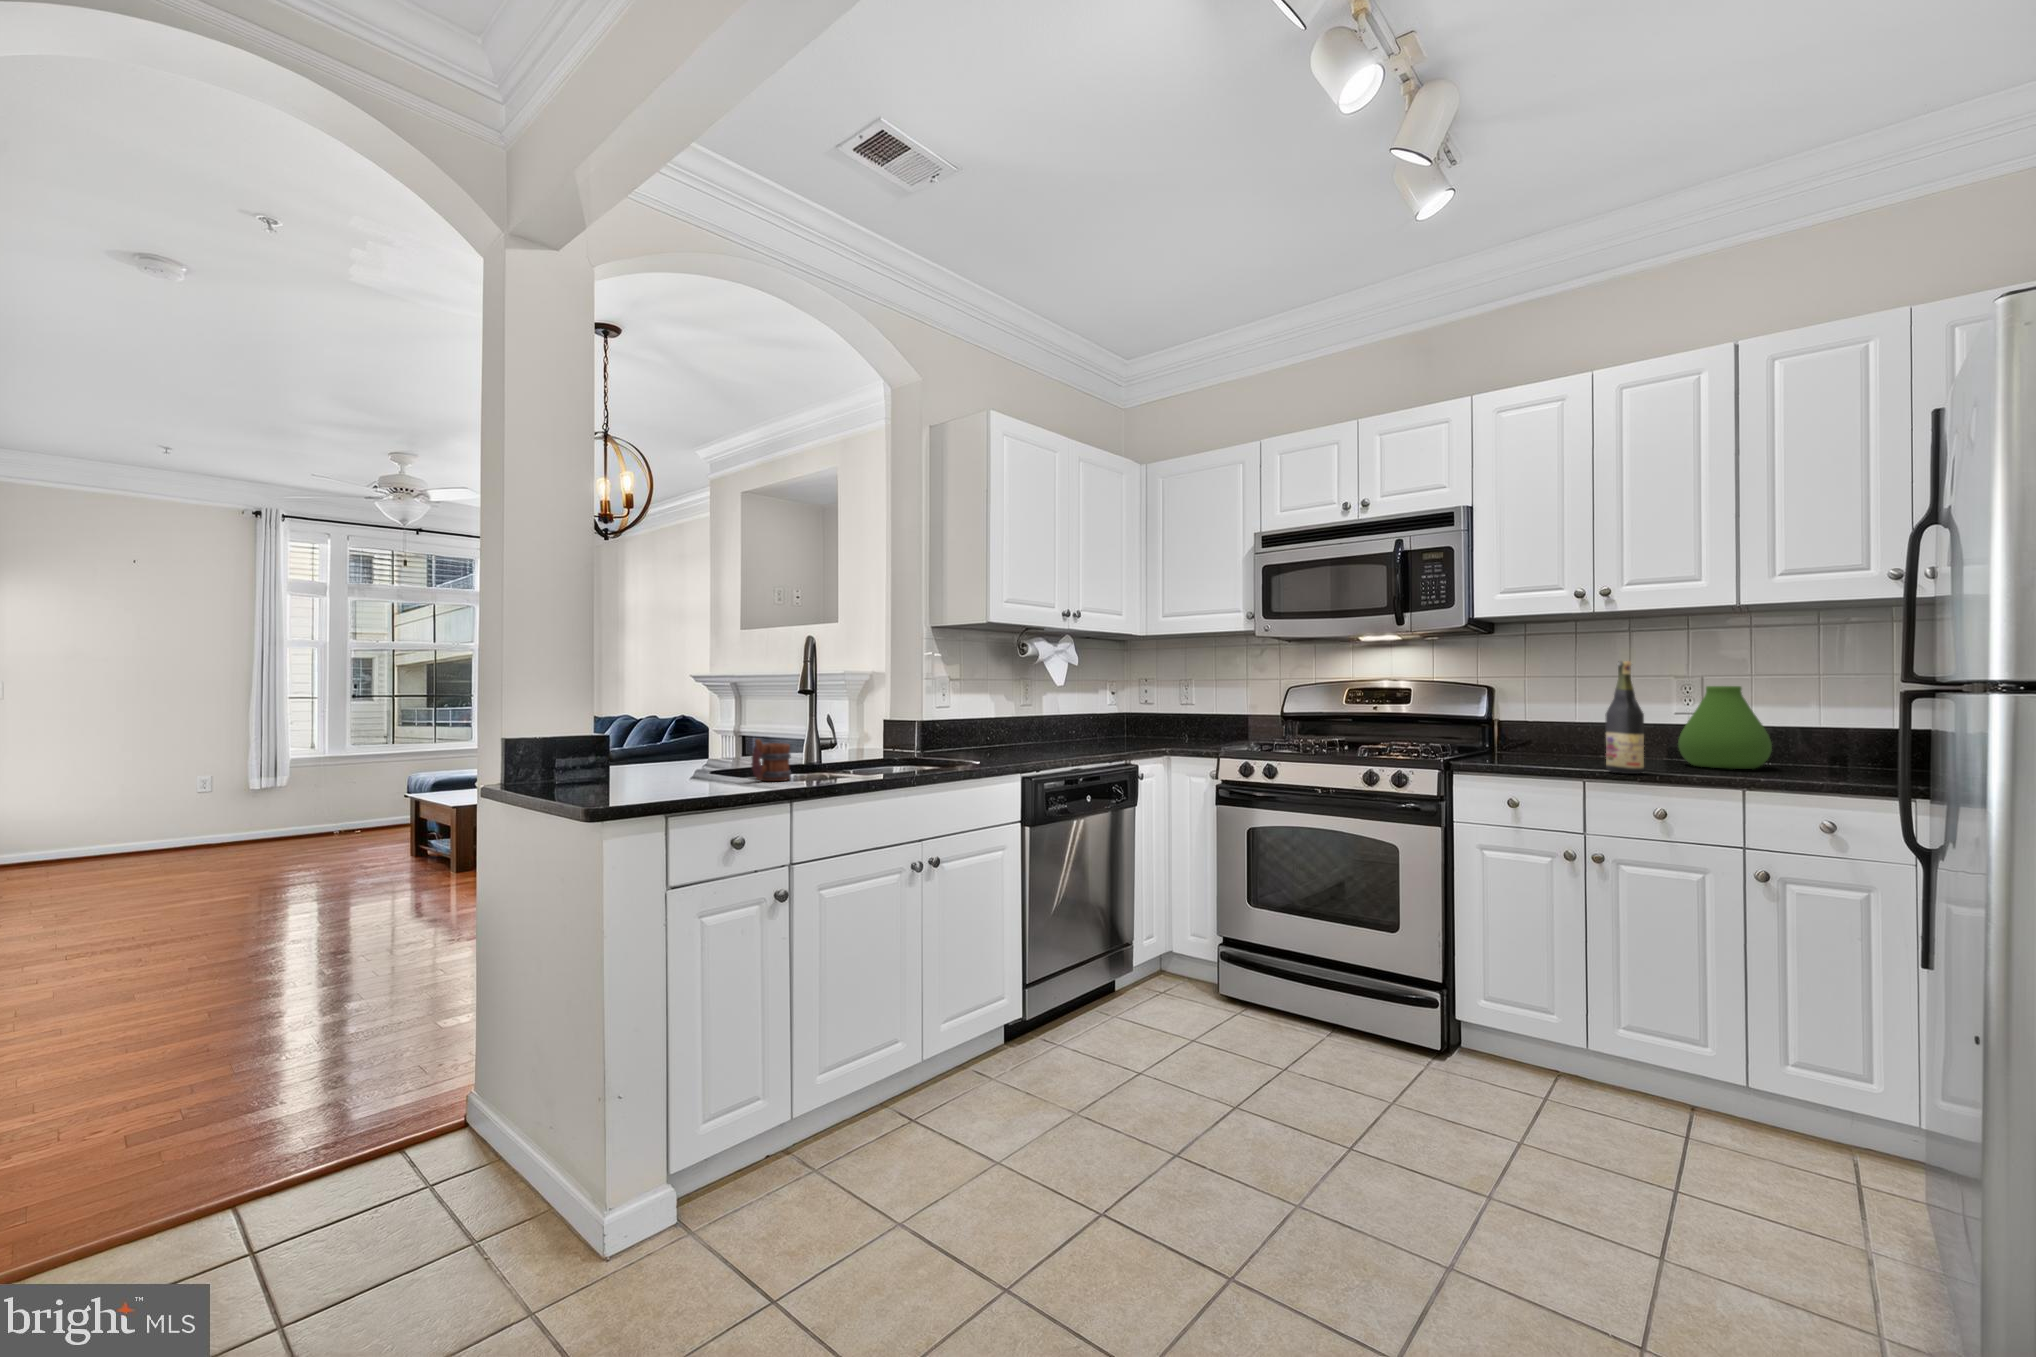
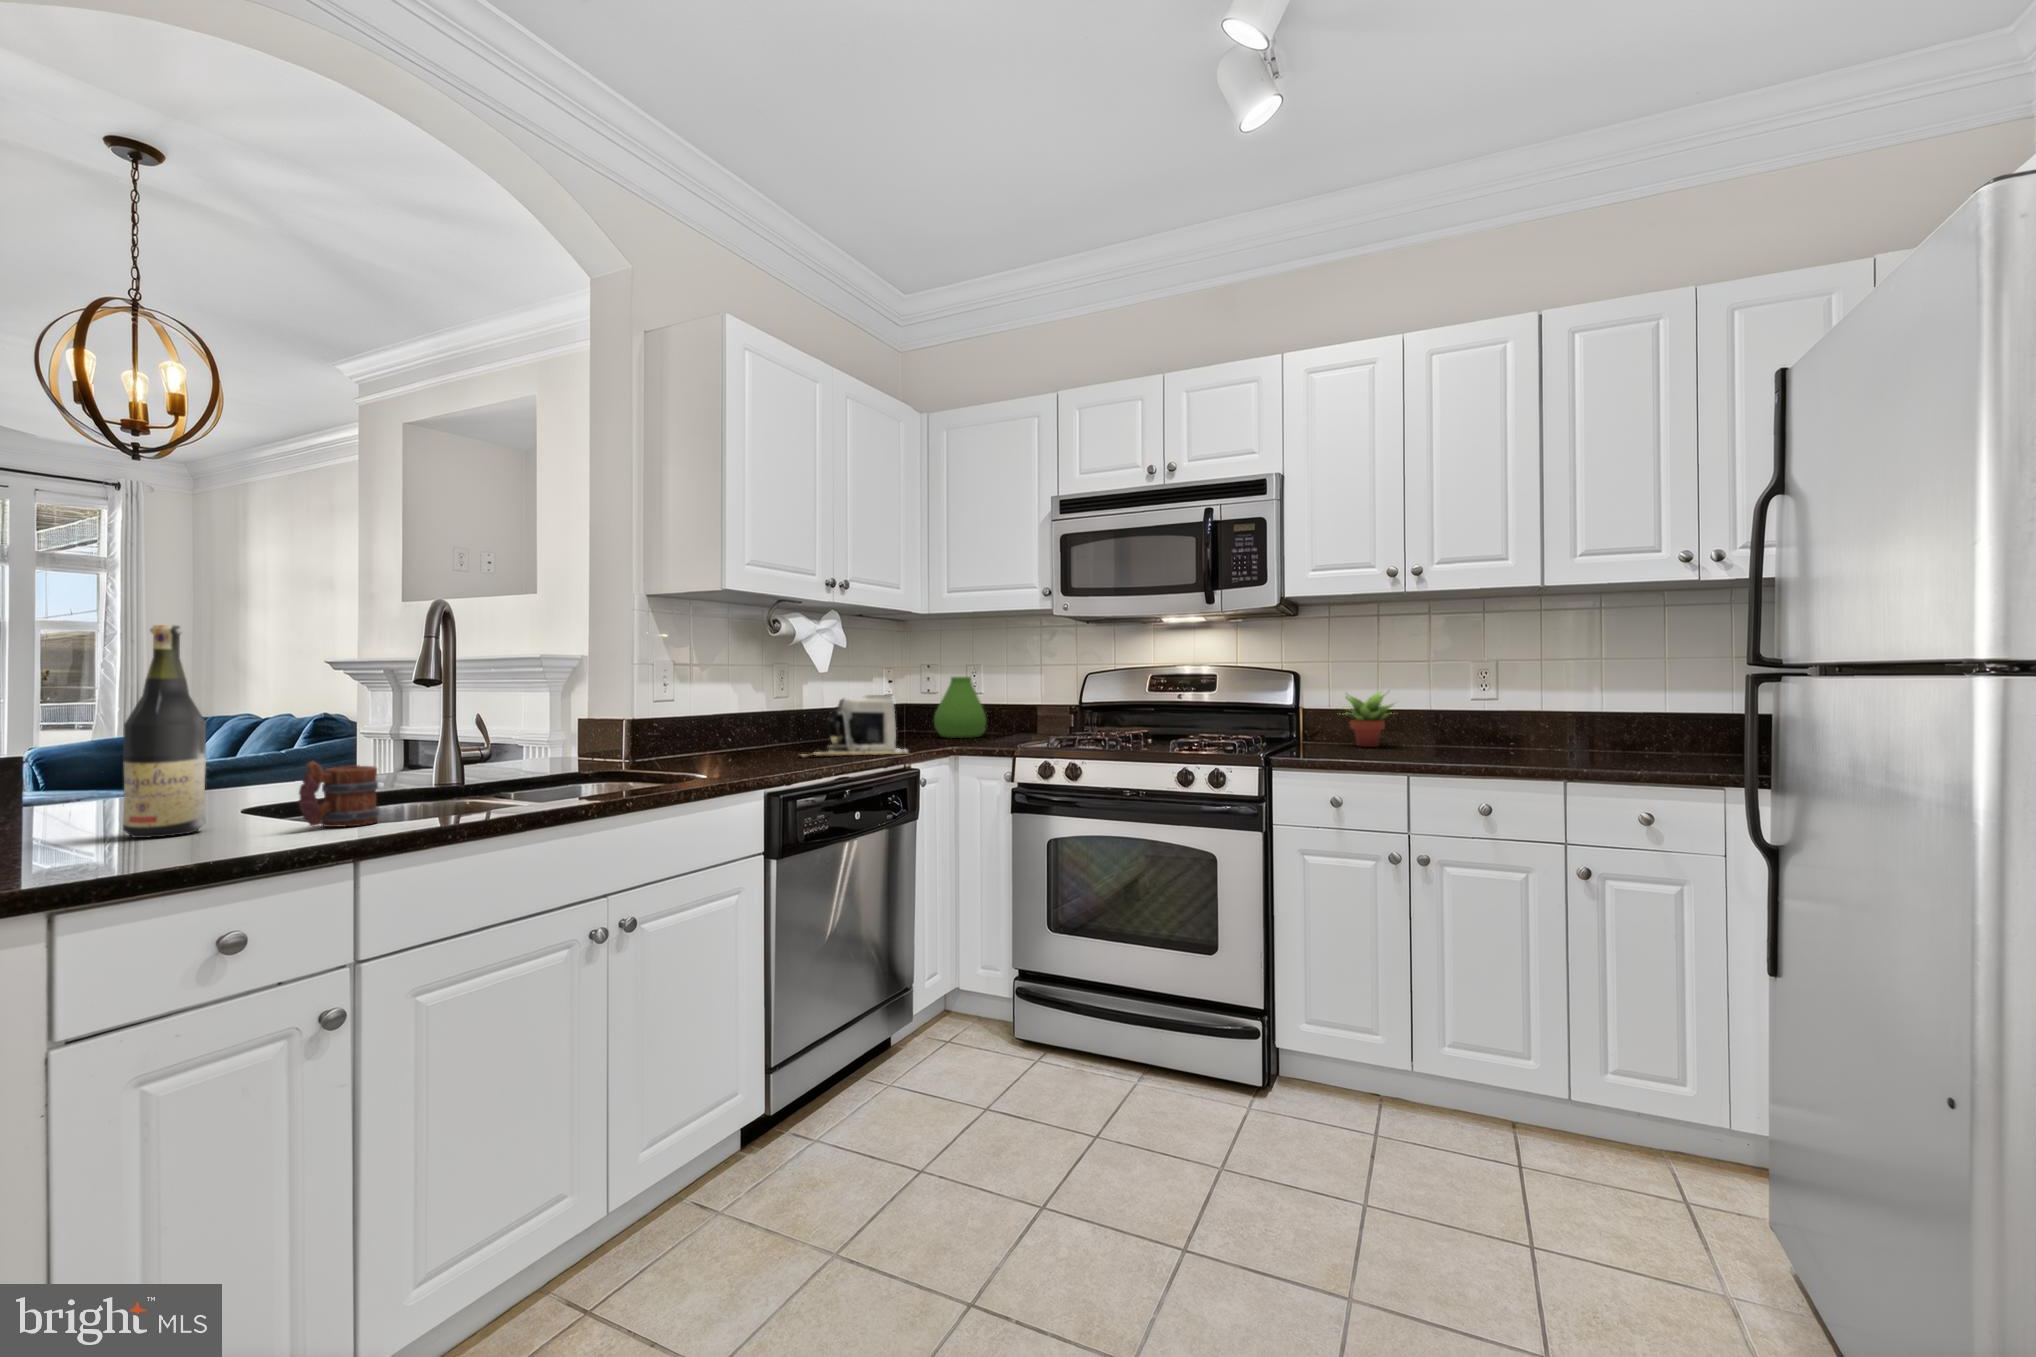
wine bottle: present [1605,661,1644,774] -> present [123,625,206,838]
vase: present [1678,686,1772,769] -> present [934,677,988,738]
succulent plant: none [1529,702,1592,756] -> present [1346,691,1394,747]
coffee maker: none [1042,703,1132,752] -> present [801,695,908,757]

